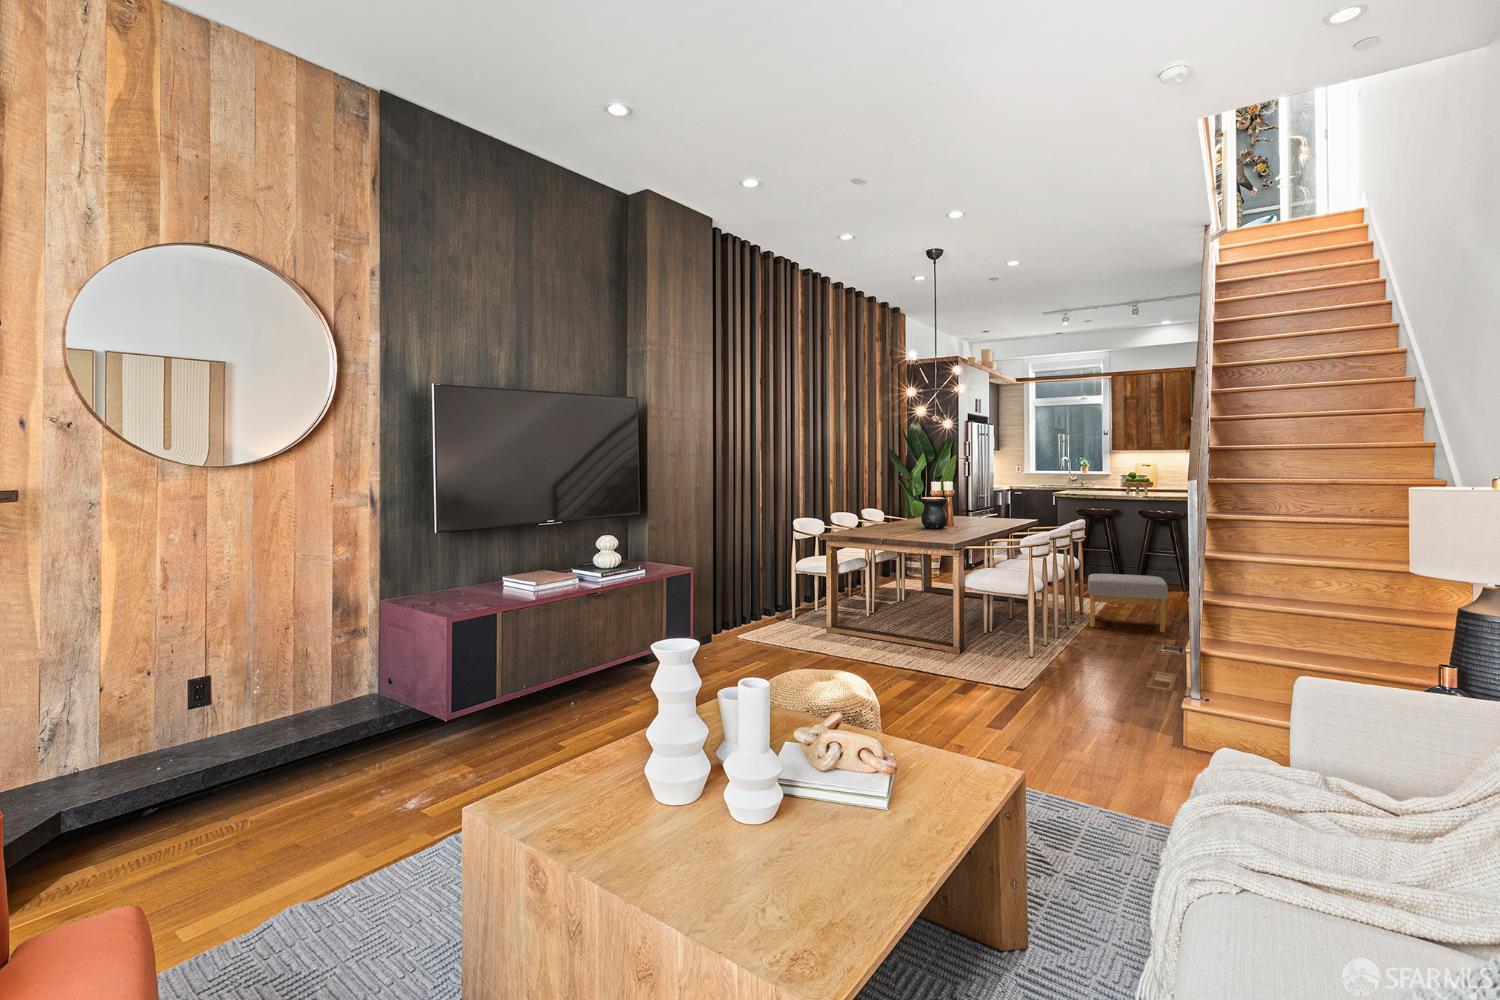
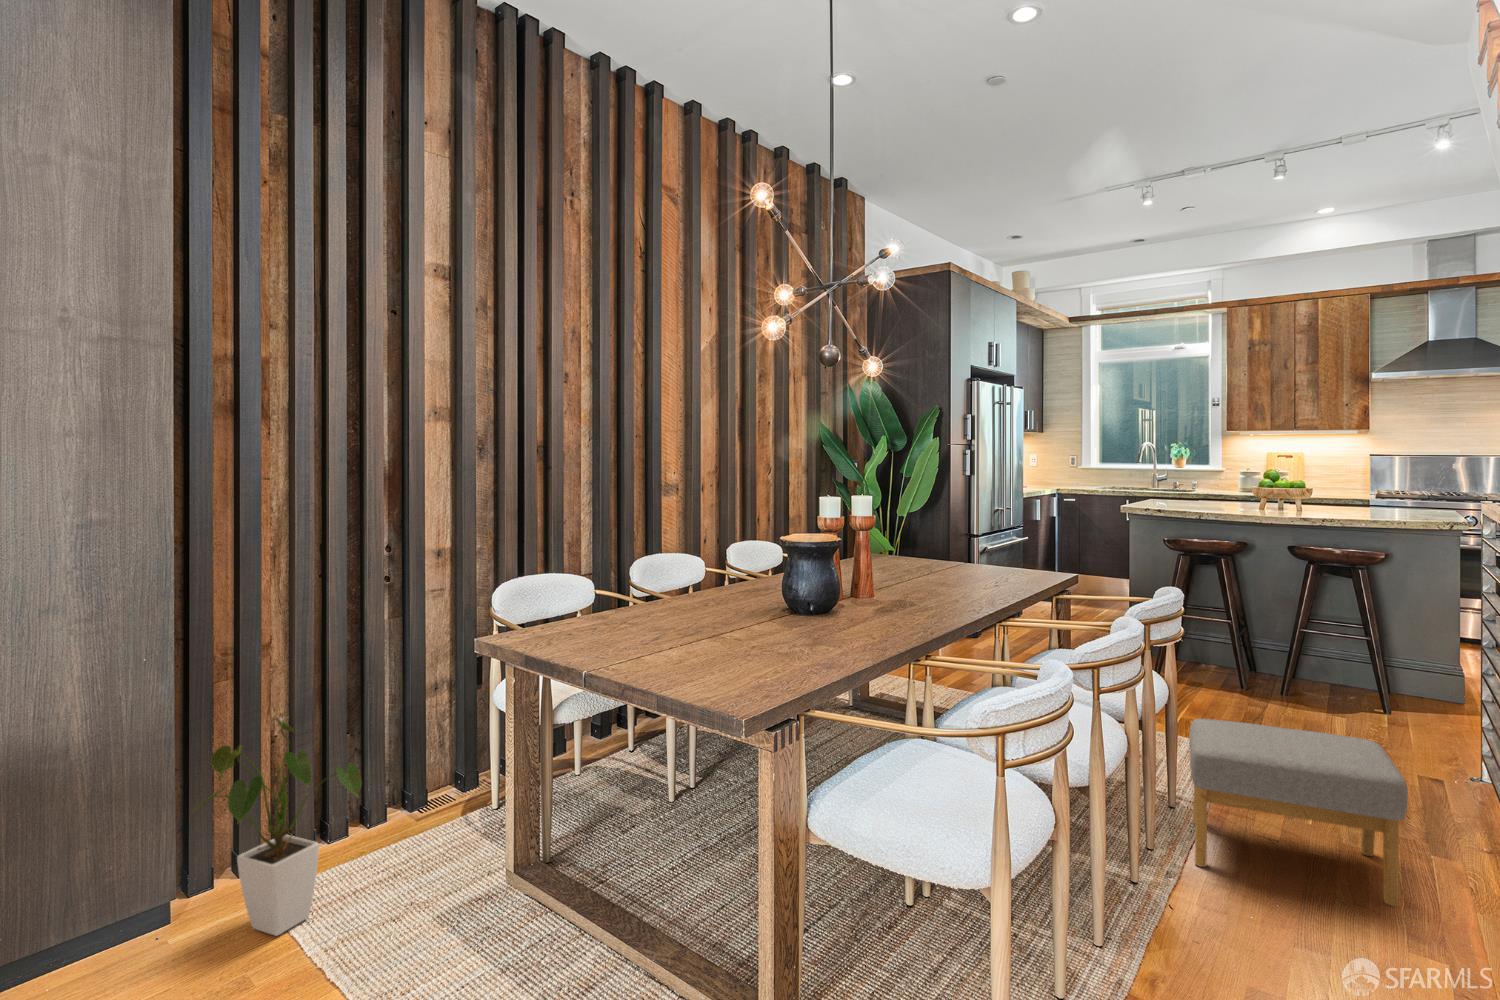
house plant: none [714,567,776,644] -> present [194,717,361,936]

